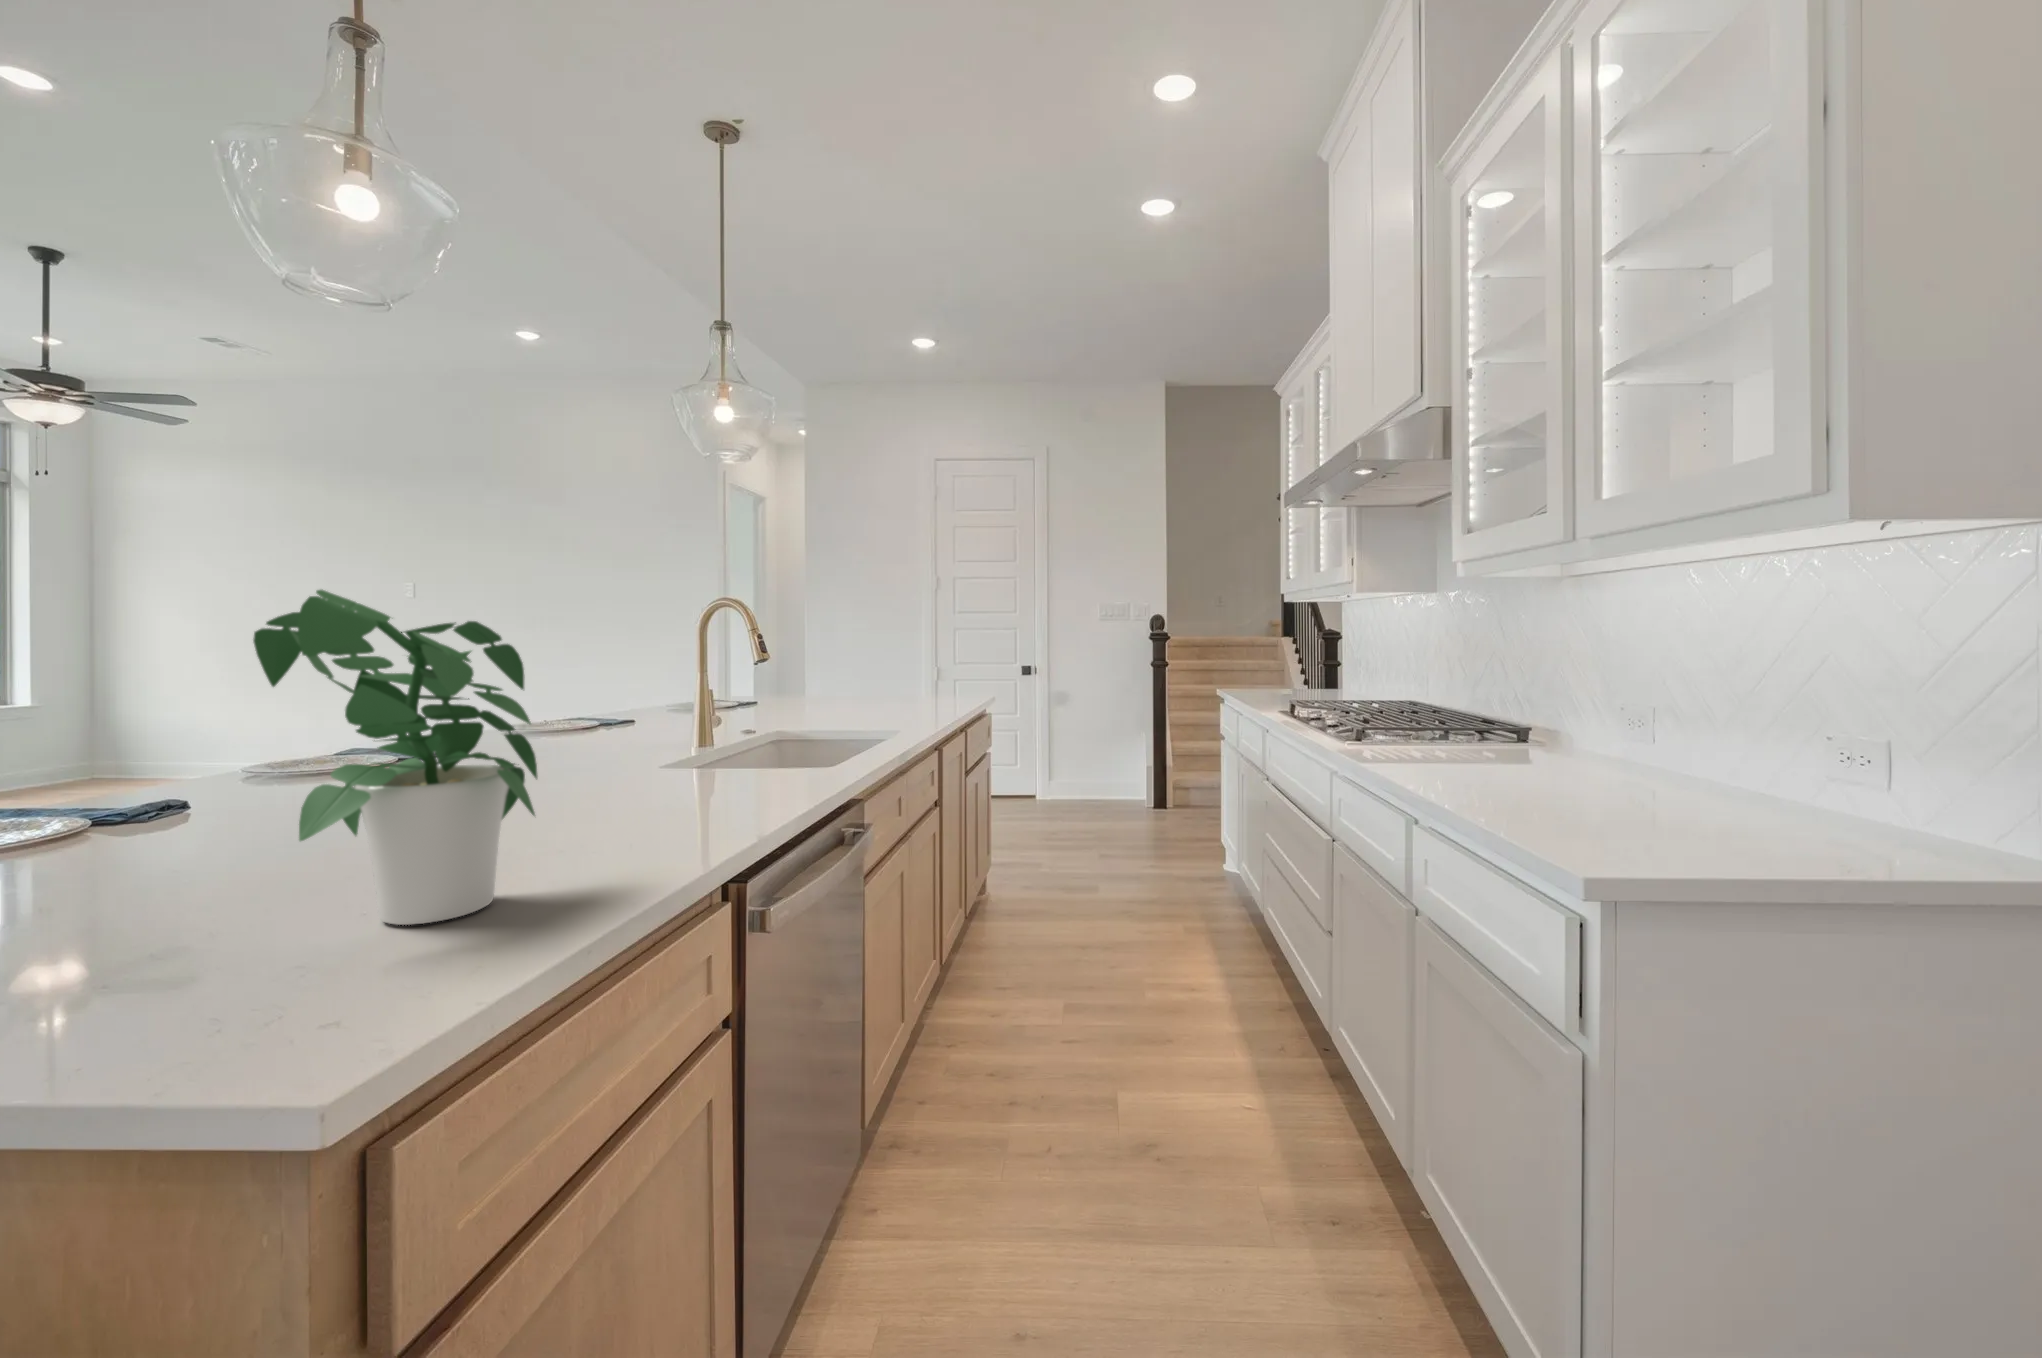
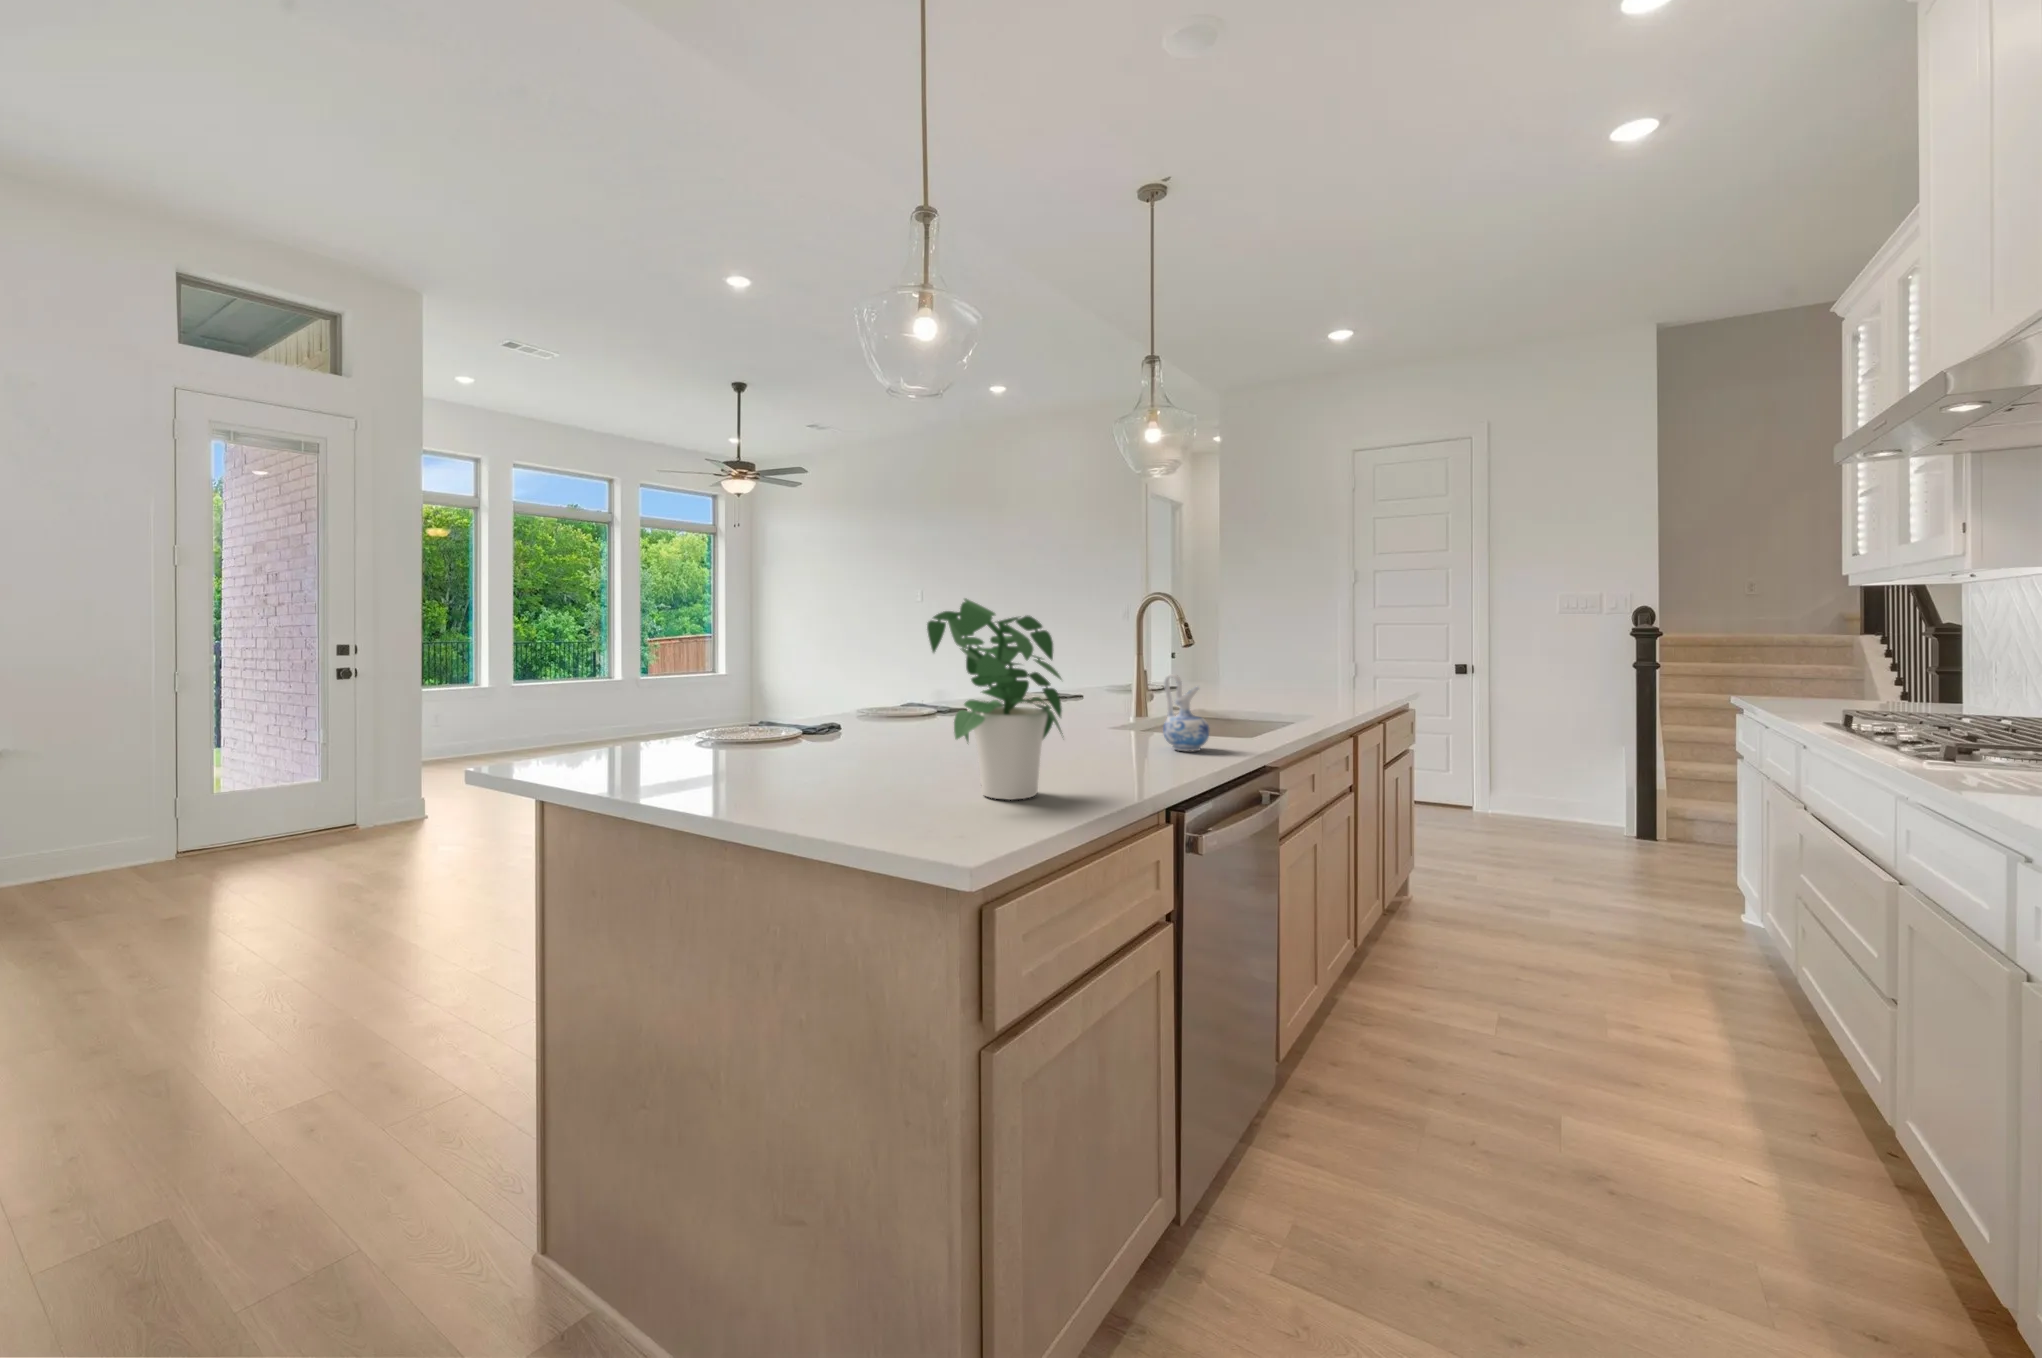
ceramic pitcher: none [725,695,785,791] -> present [1163,674,1209,751]

